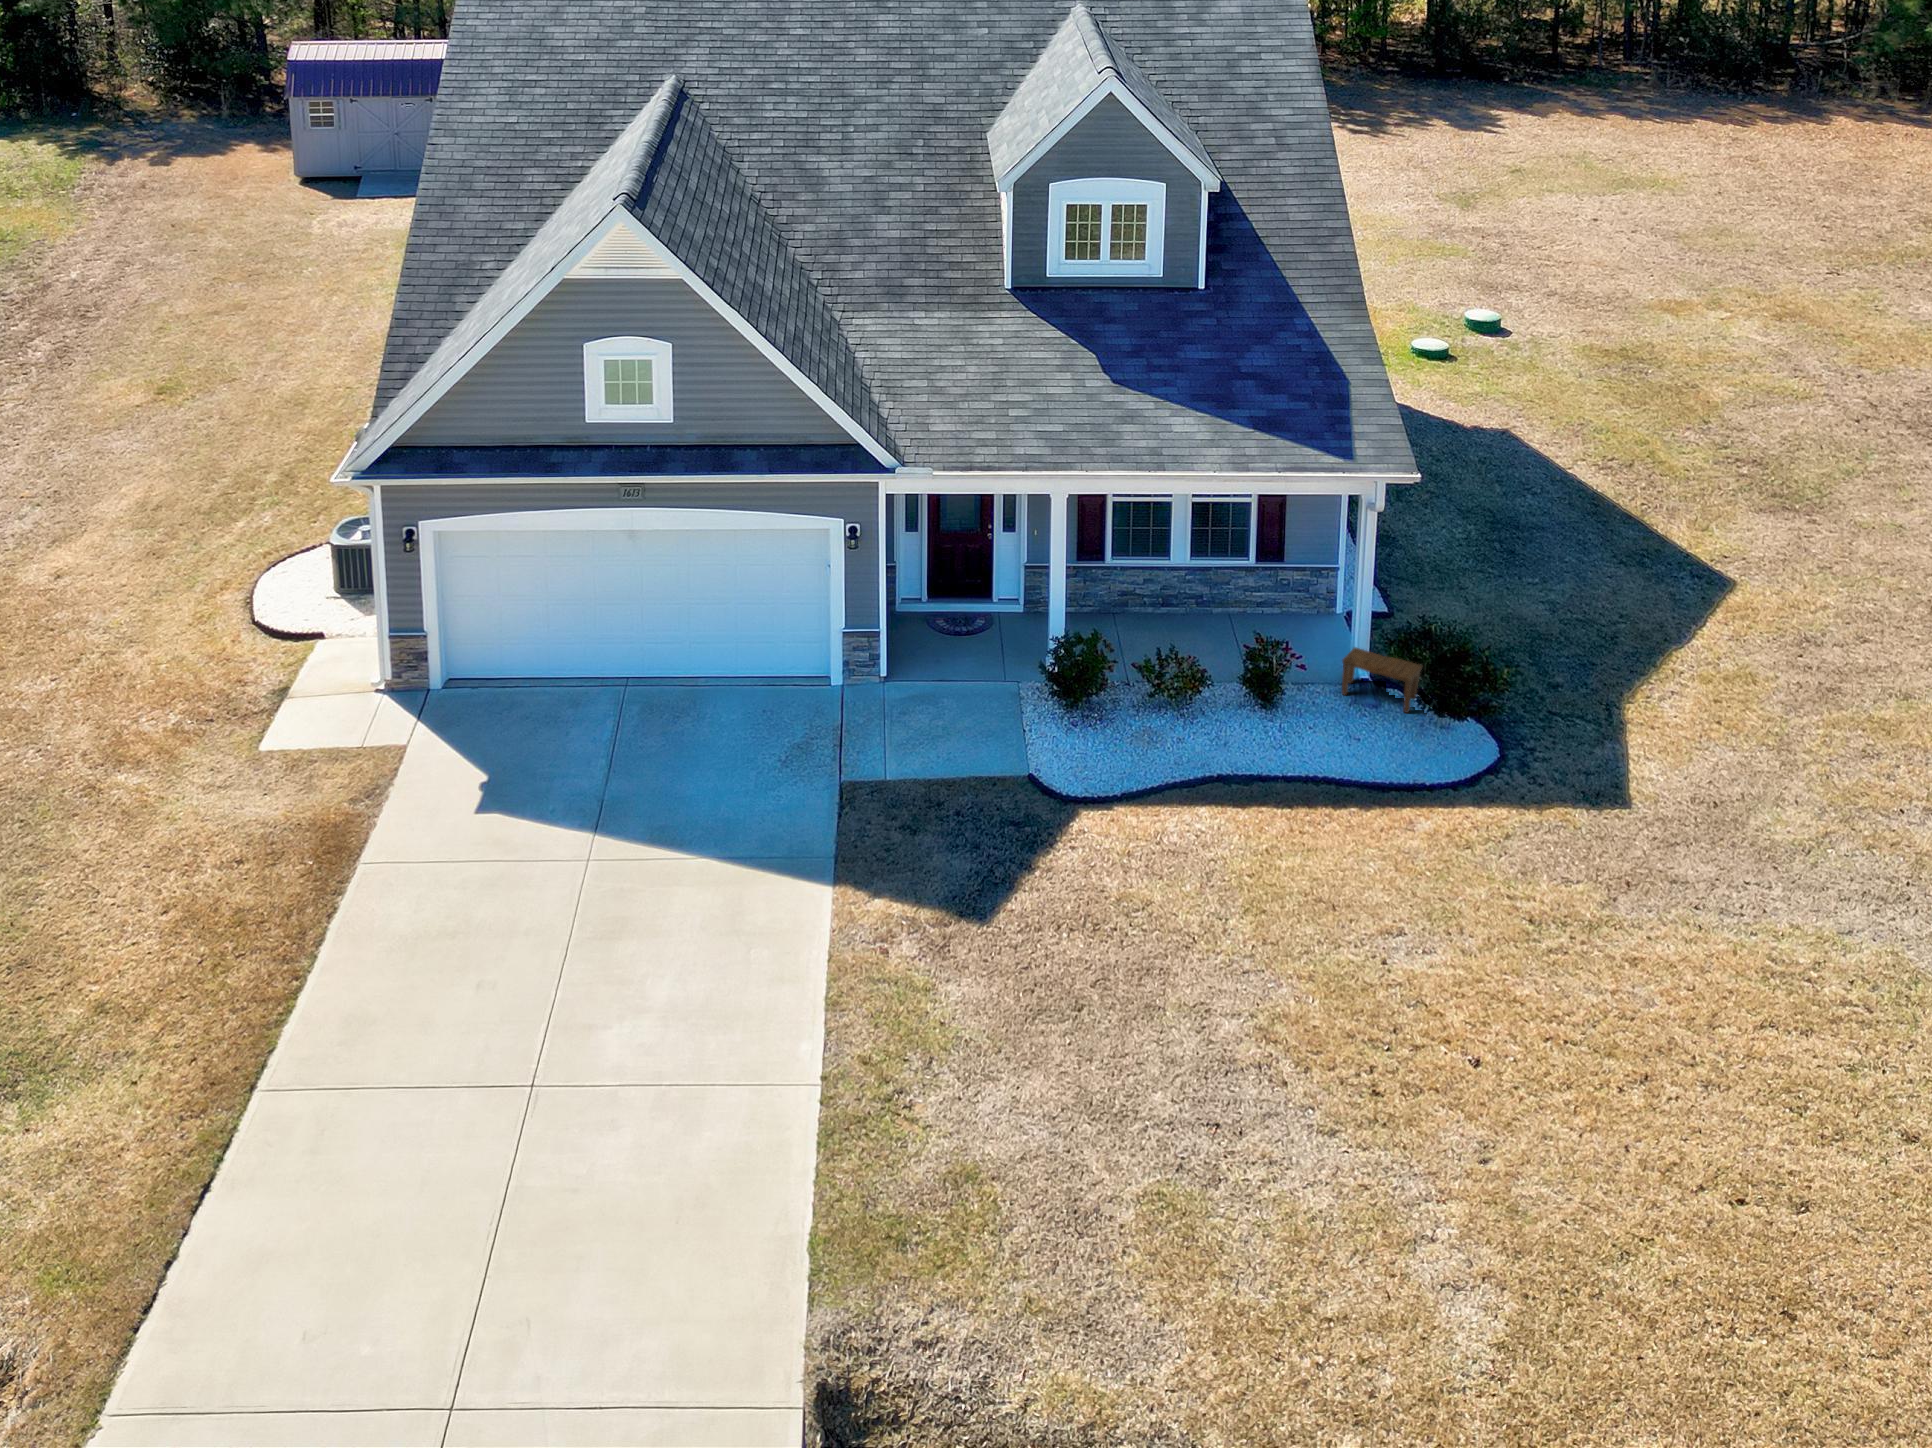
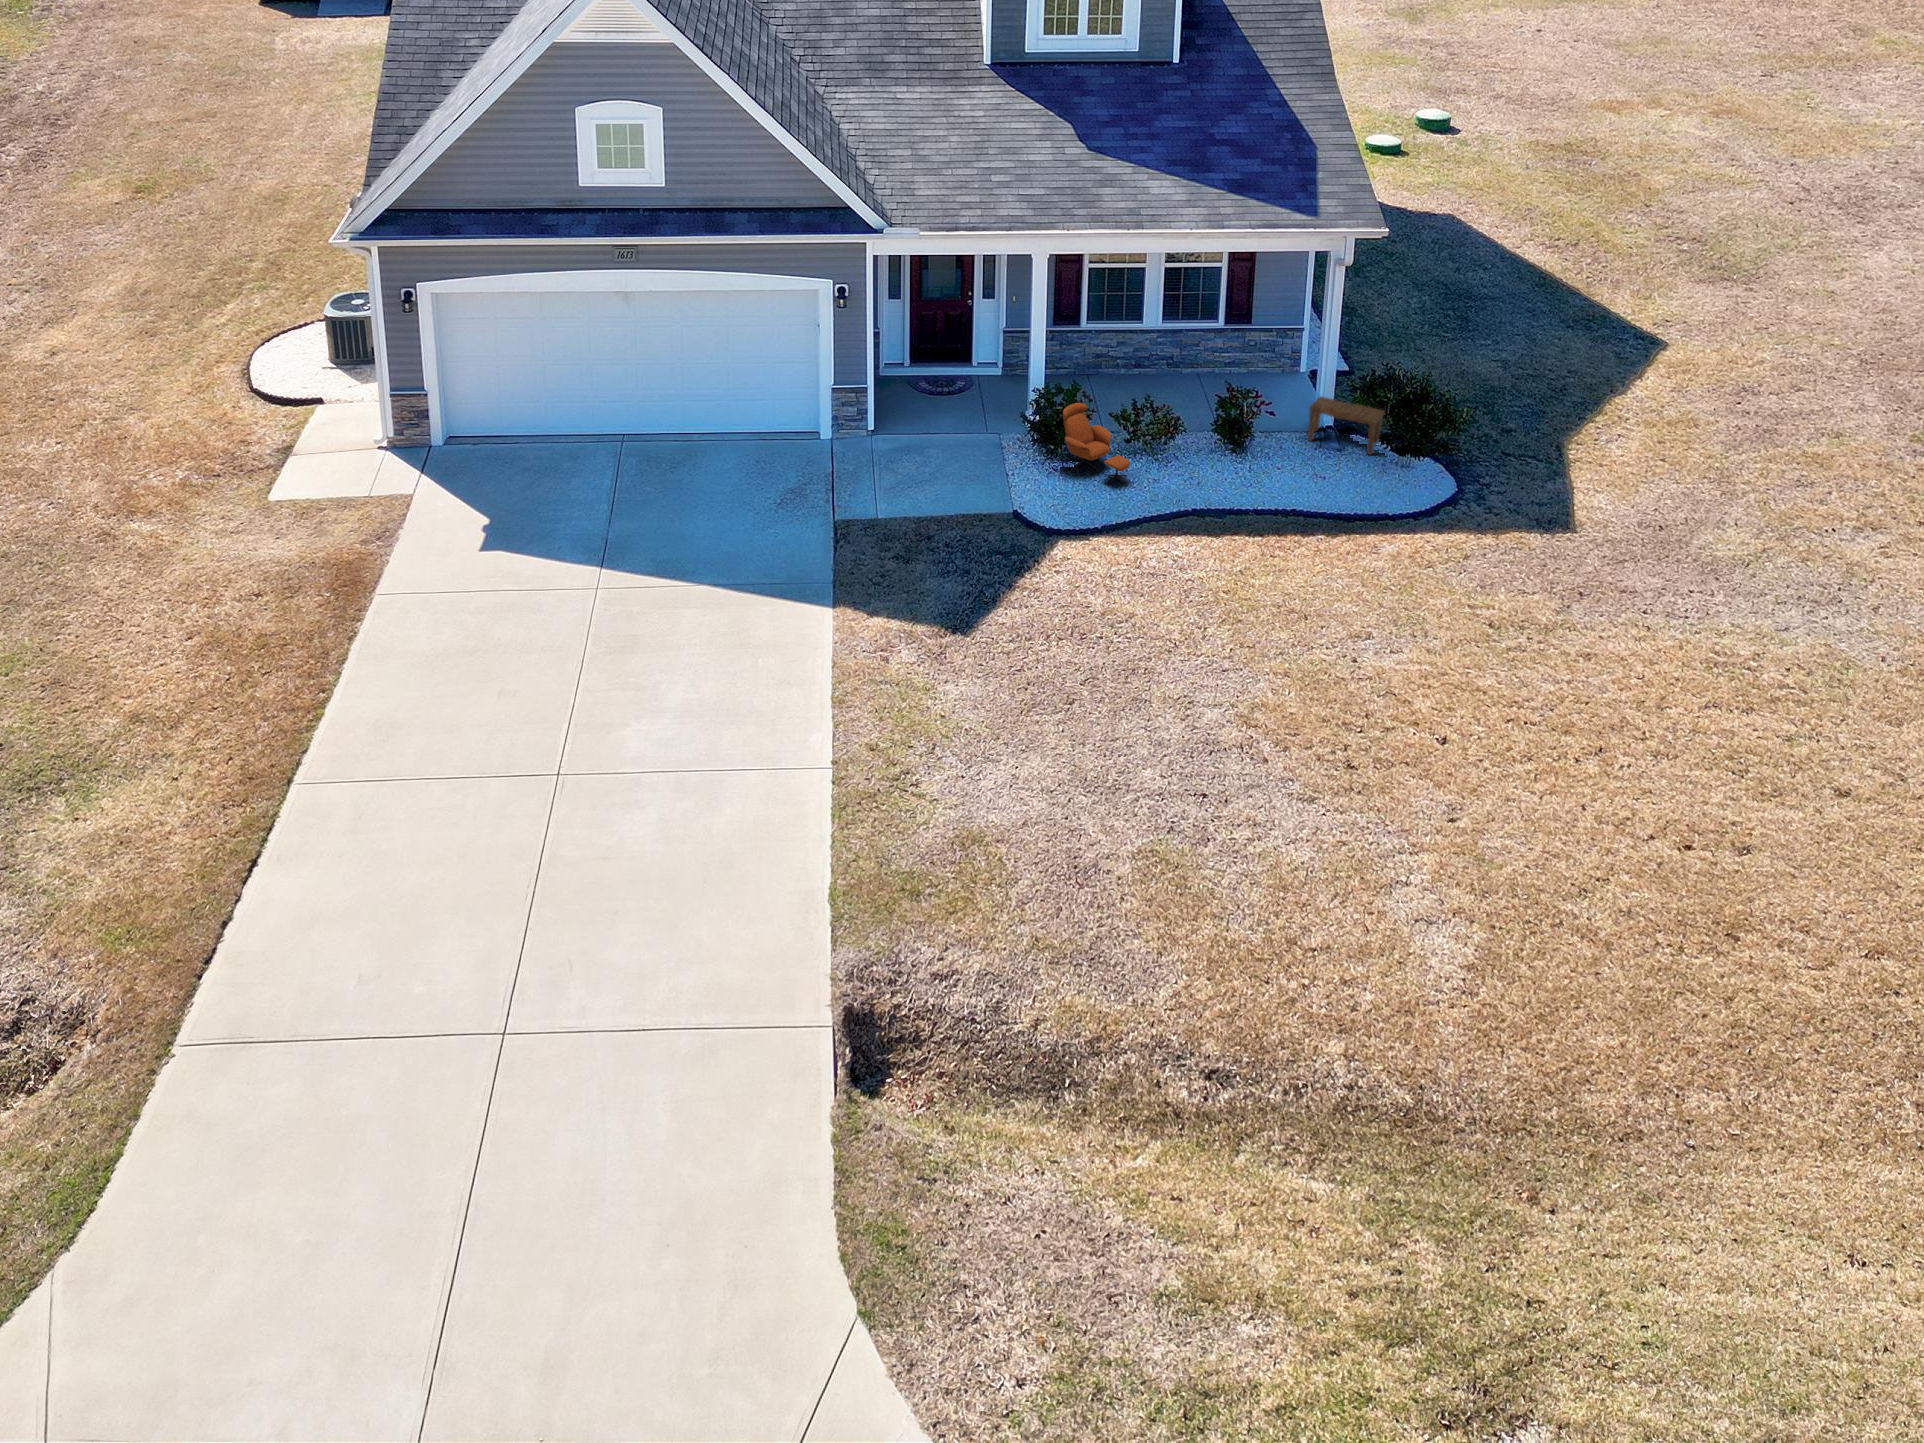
lounge chair: none [1083,655,1153,746] -> present [1063,403,1130,486]

